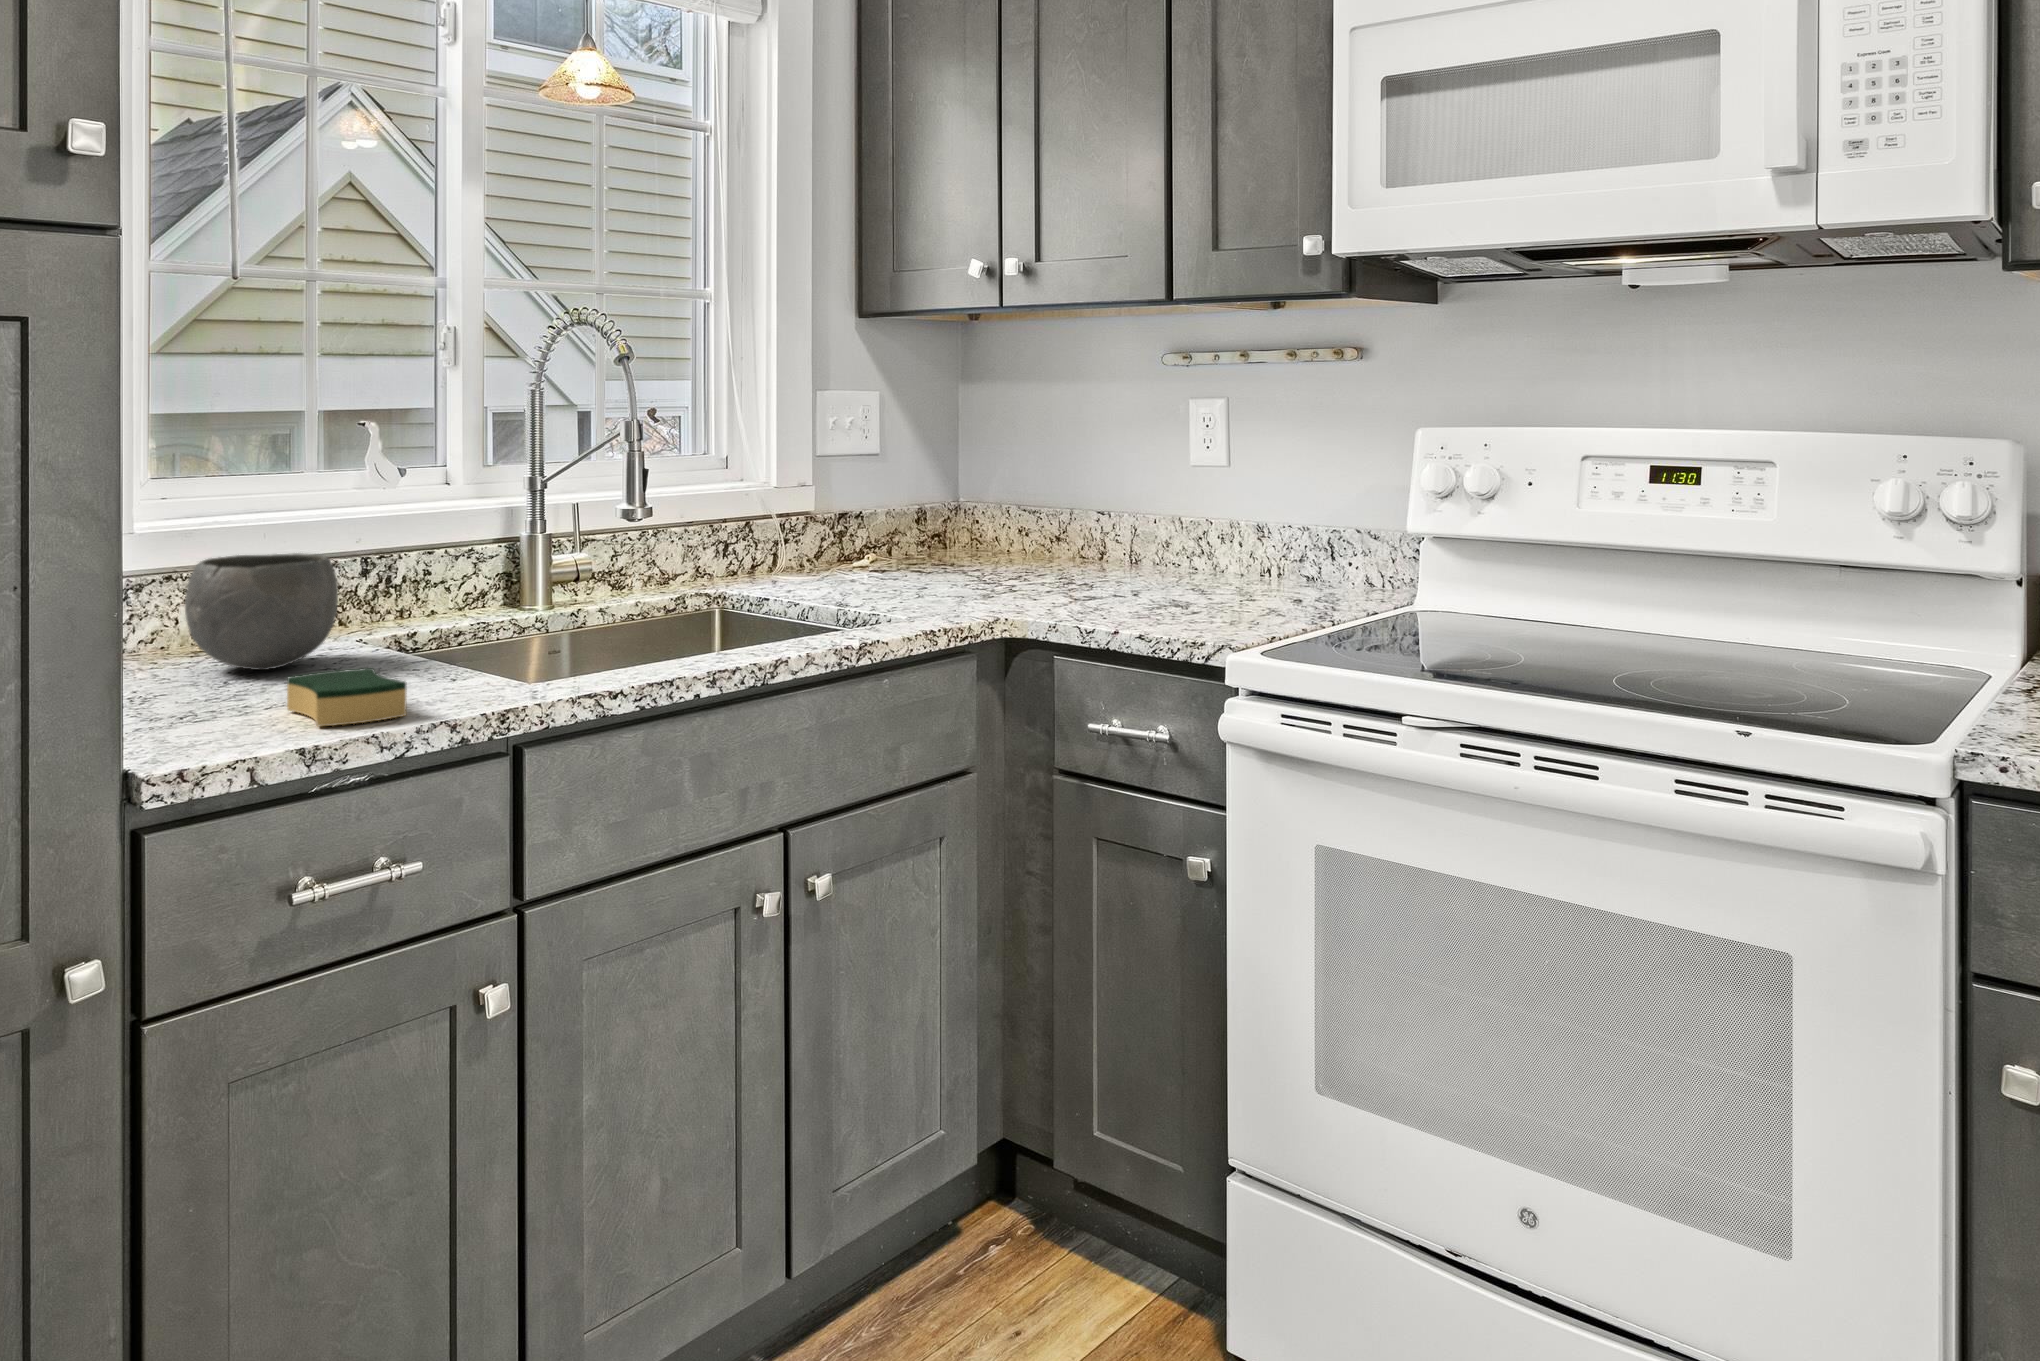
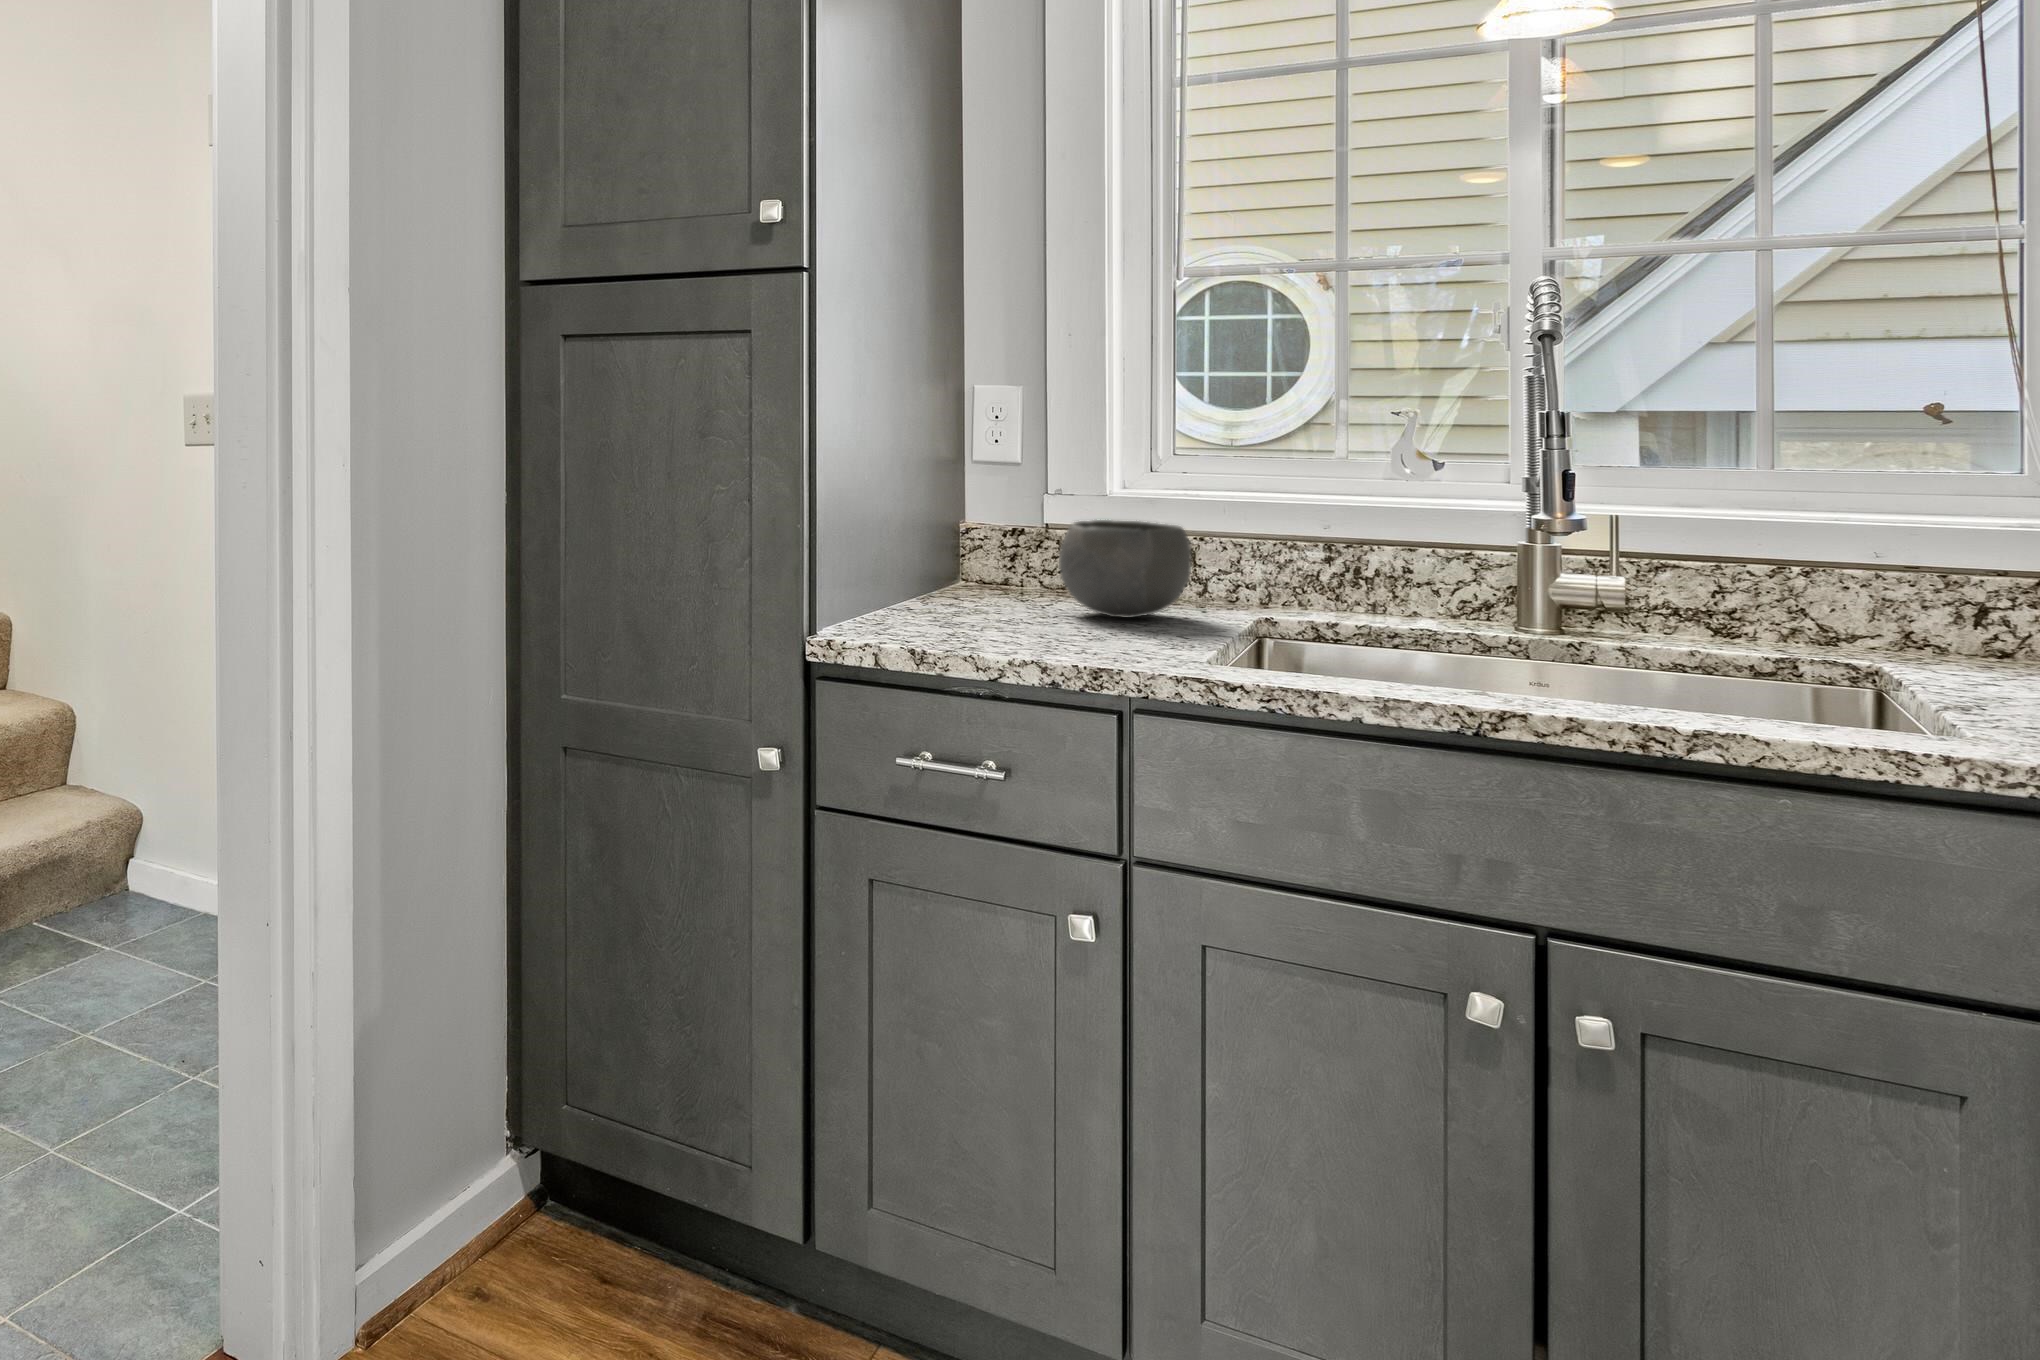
sponge: present [287,668,407,727] -> none [958,608,1061,653]

